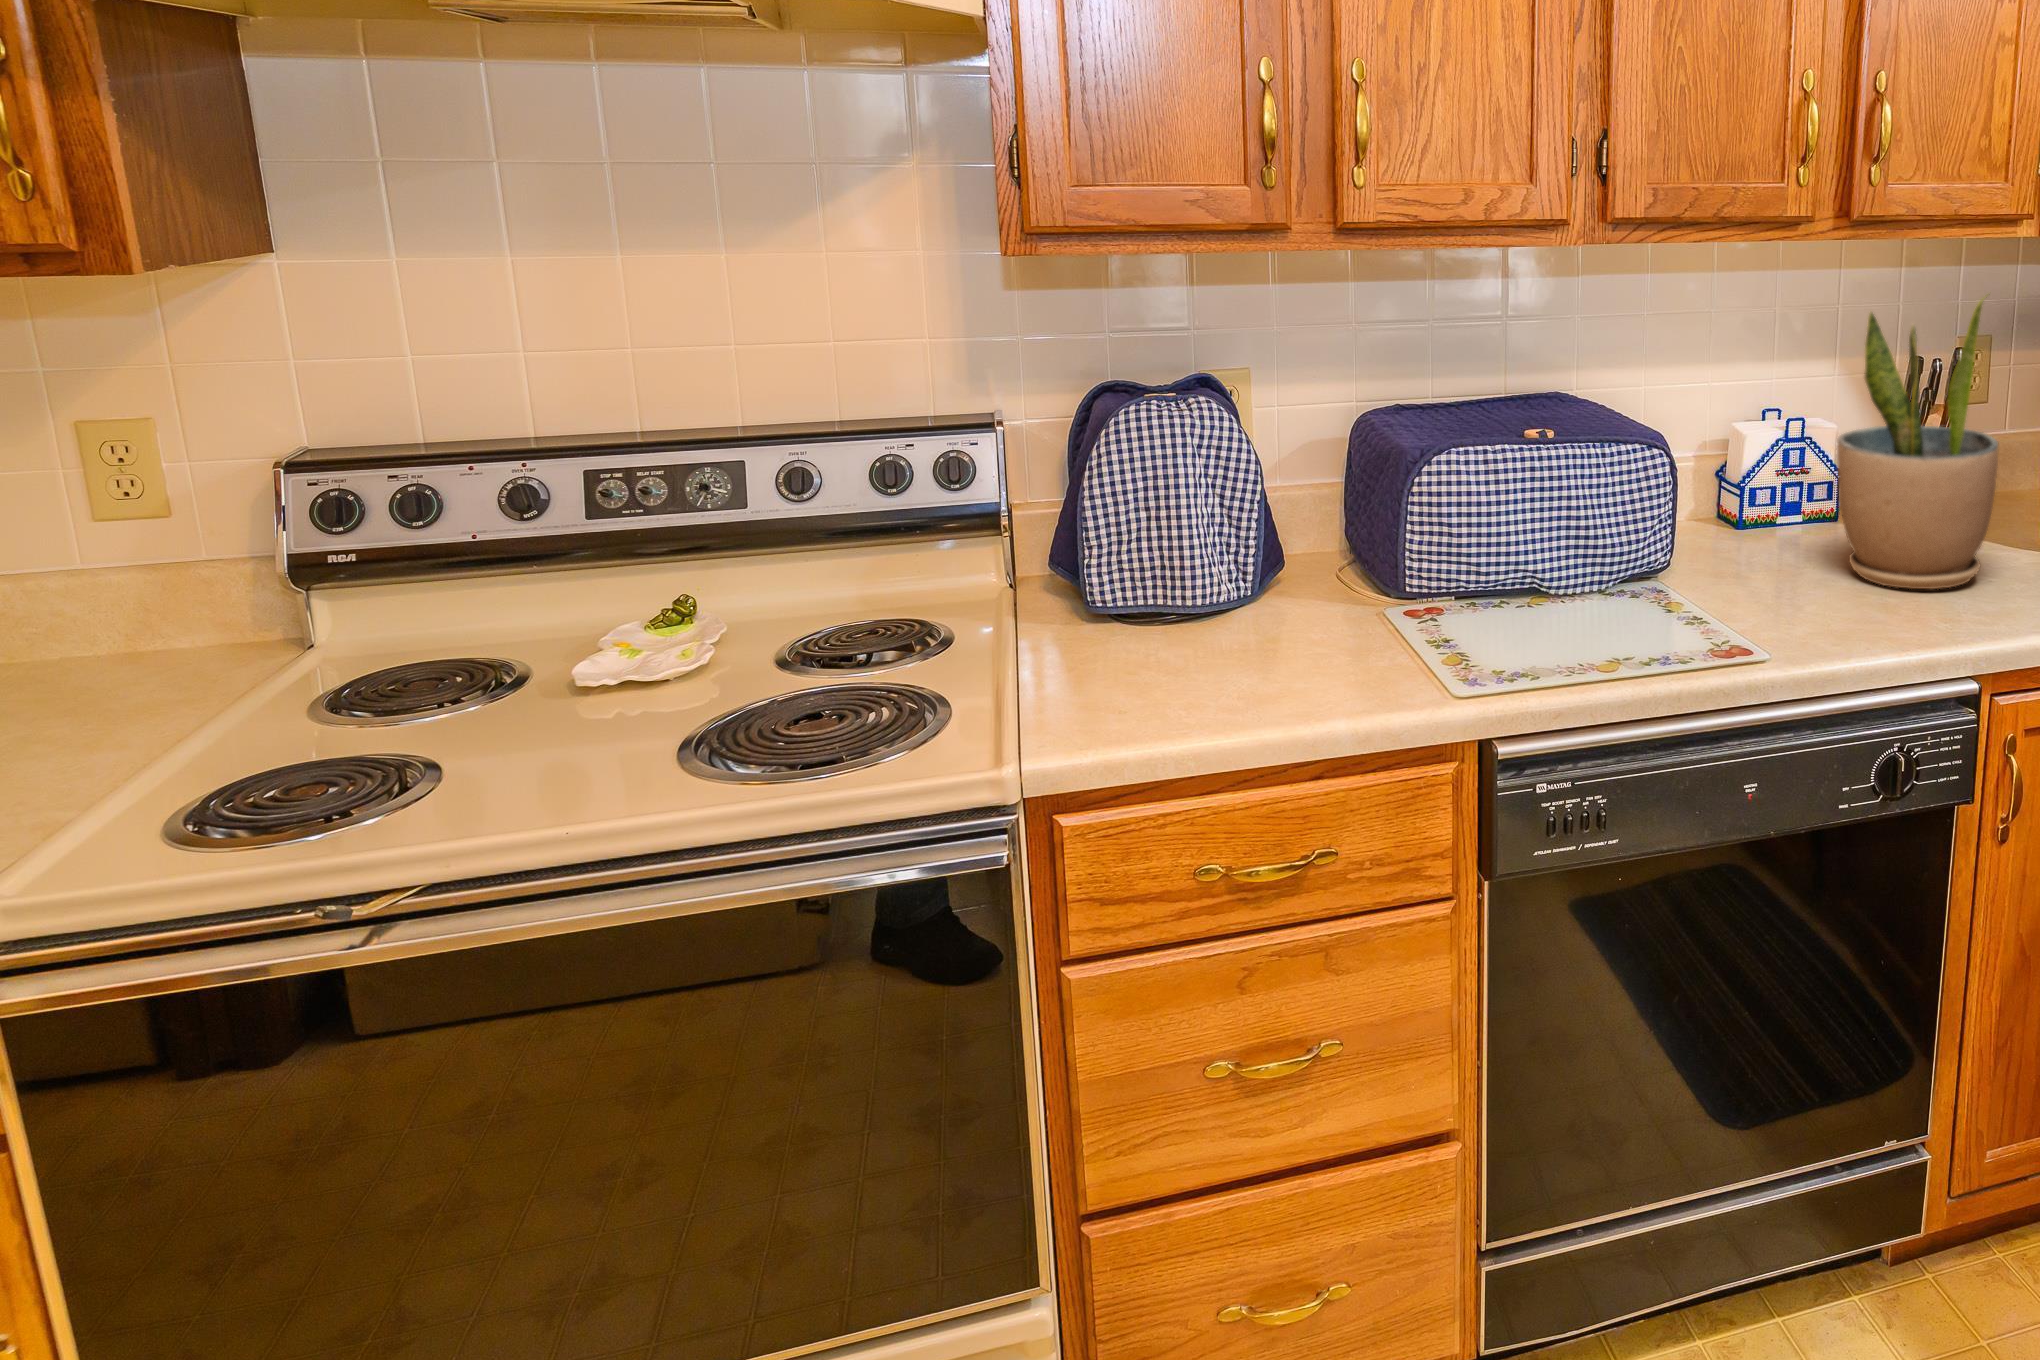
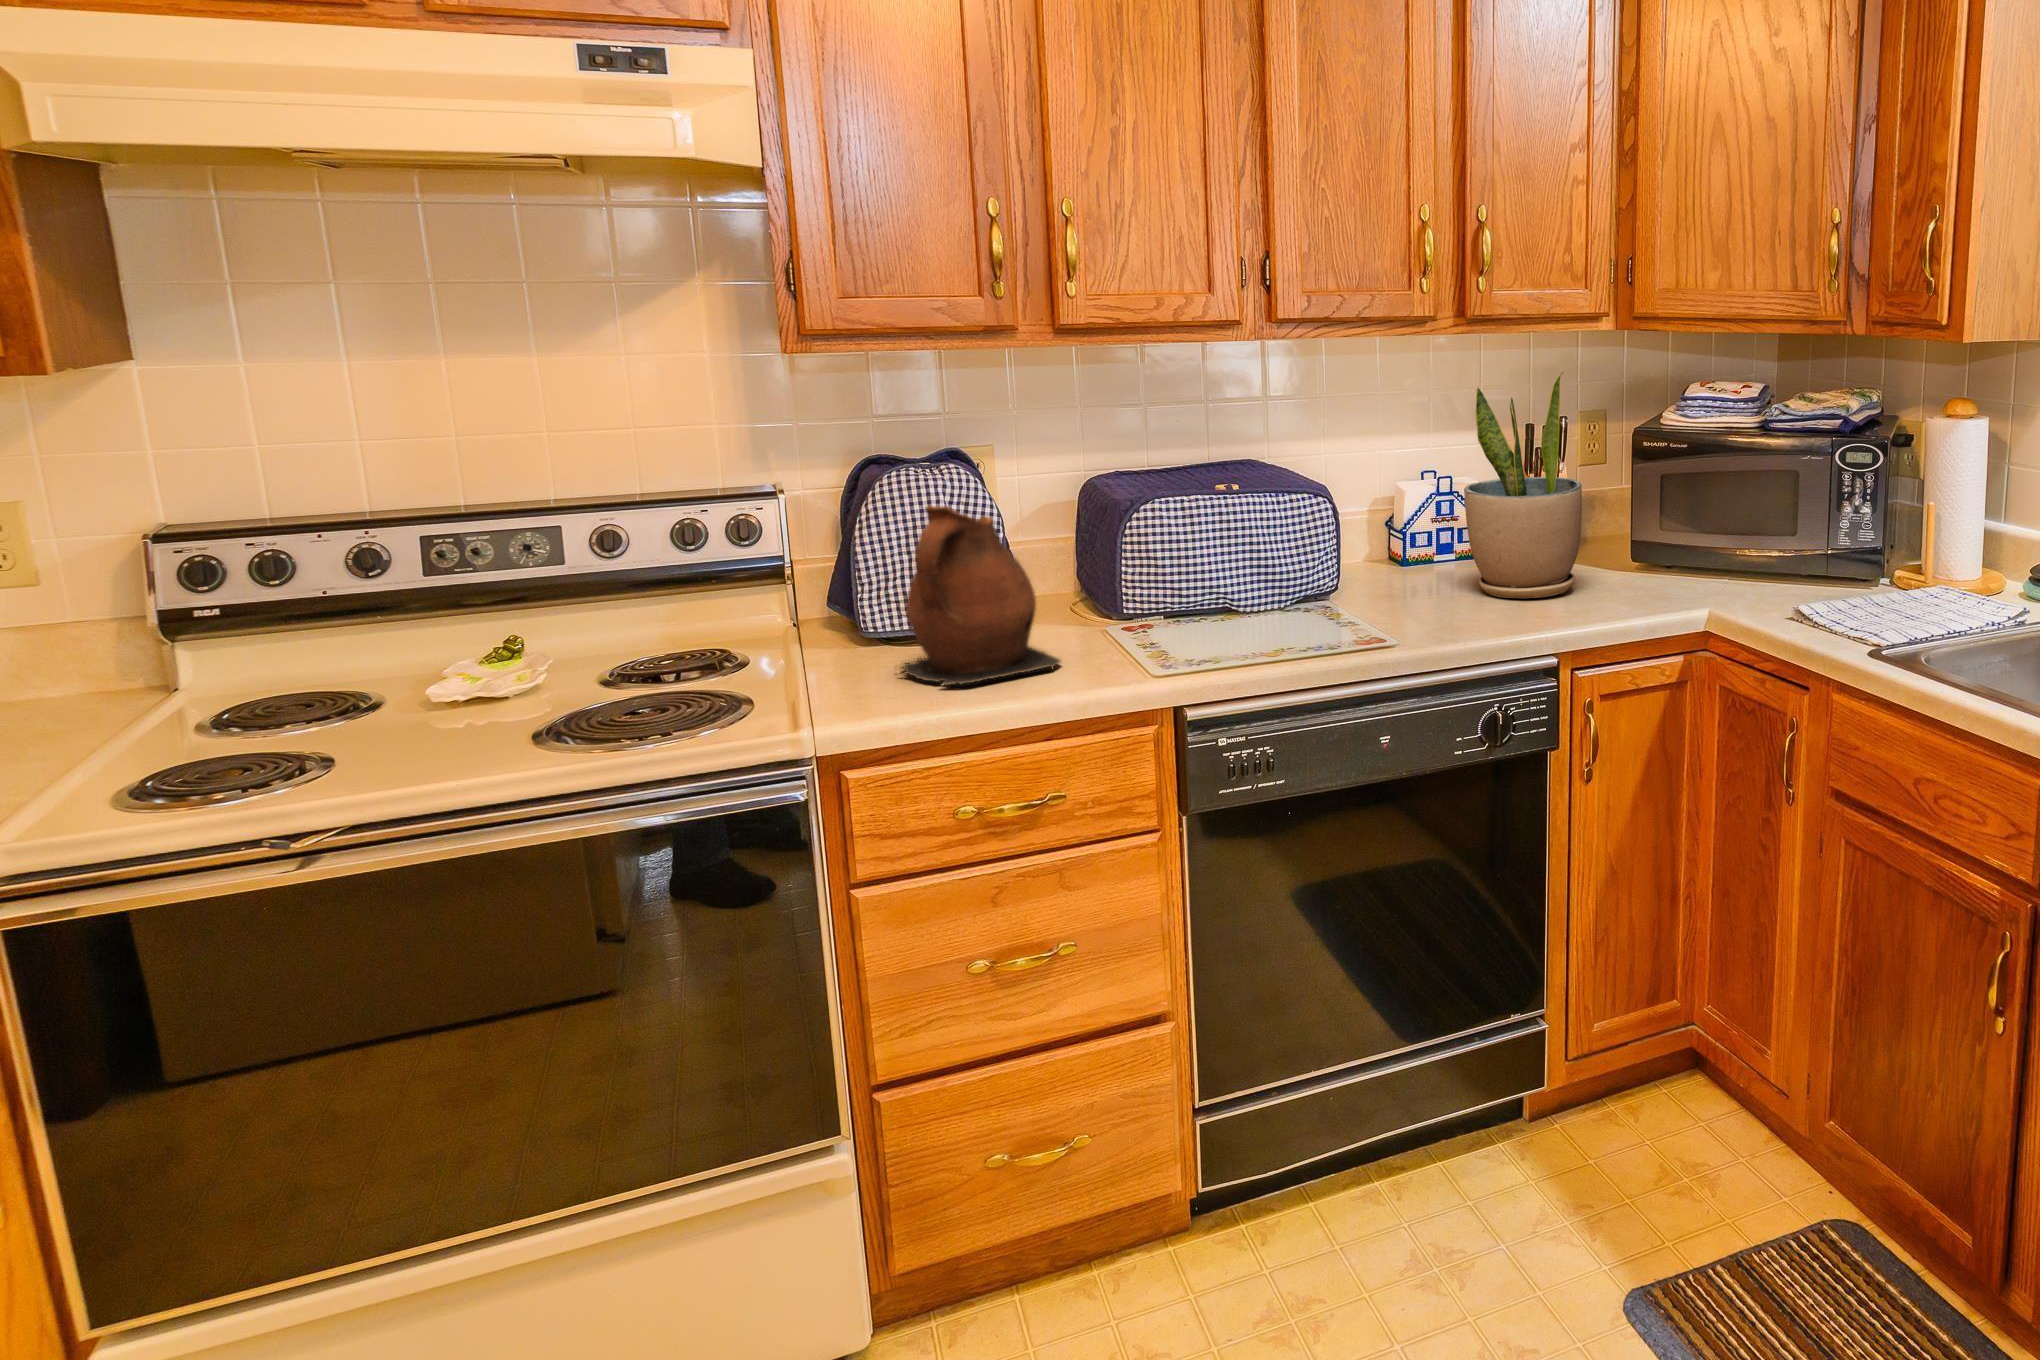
ceramic pitcher: none [1125,461,1335,699] -> present [903,506,1061,685]

